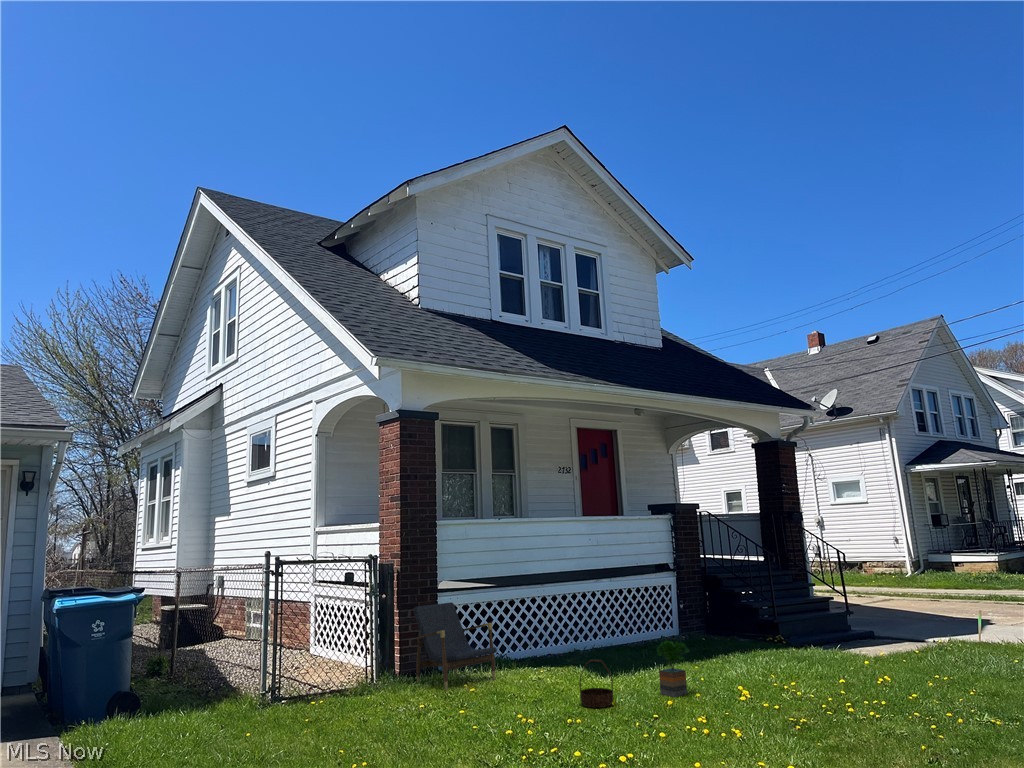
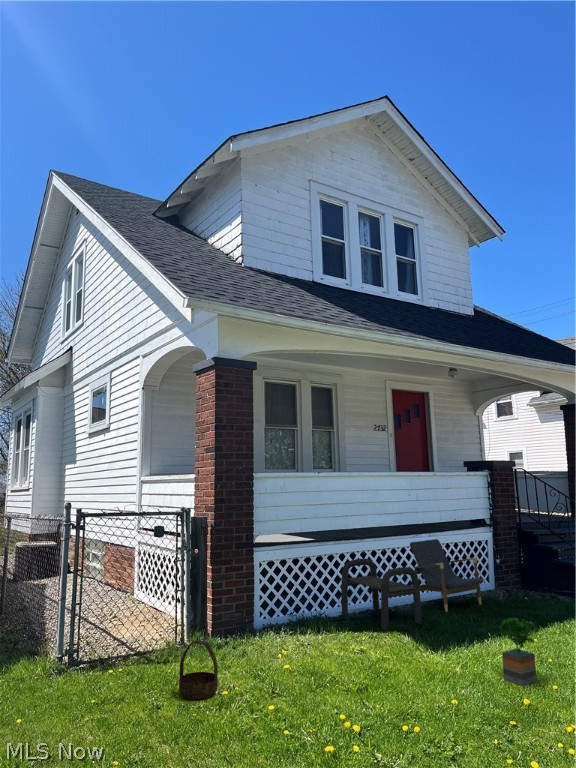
lounge chair: present [414,602,497,690] -> present [410,539,484,612]
bench: none [523,603,599,667] -> present [341,559,422,630]
basket: present [580,660,613,708] -> present [179,641,218,700]

